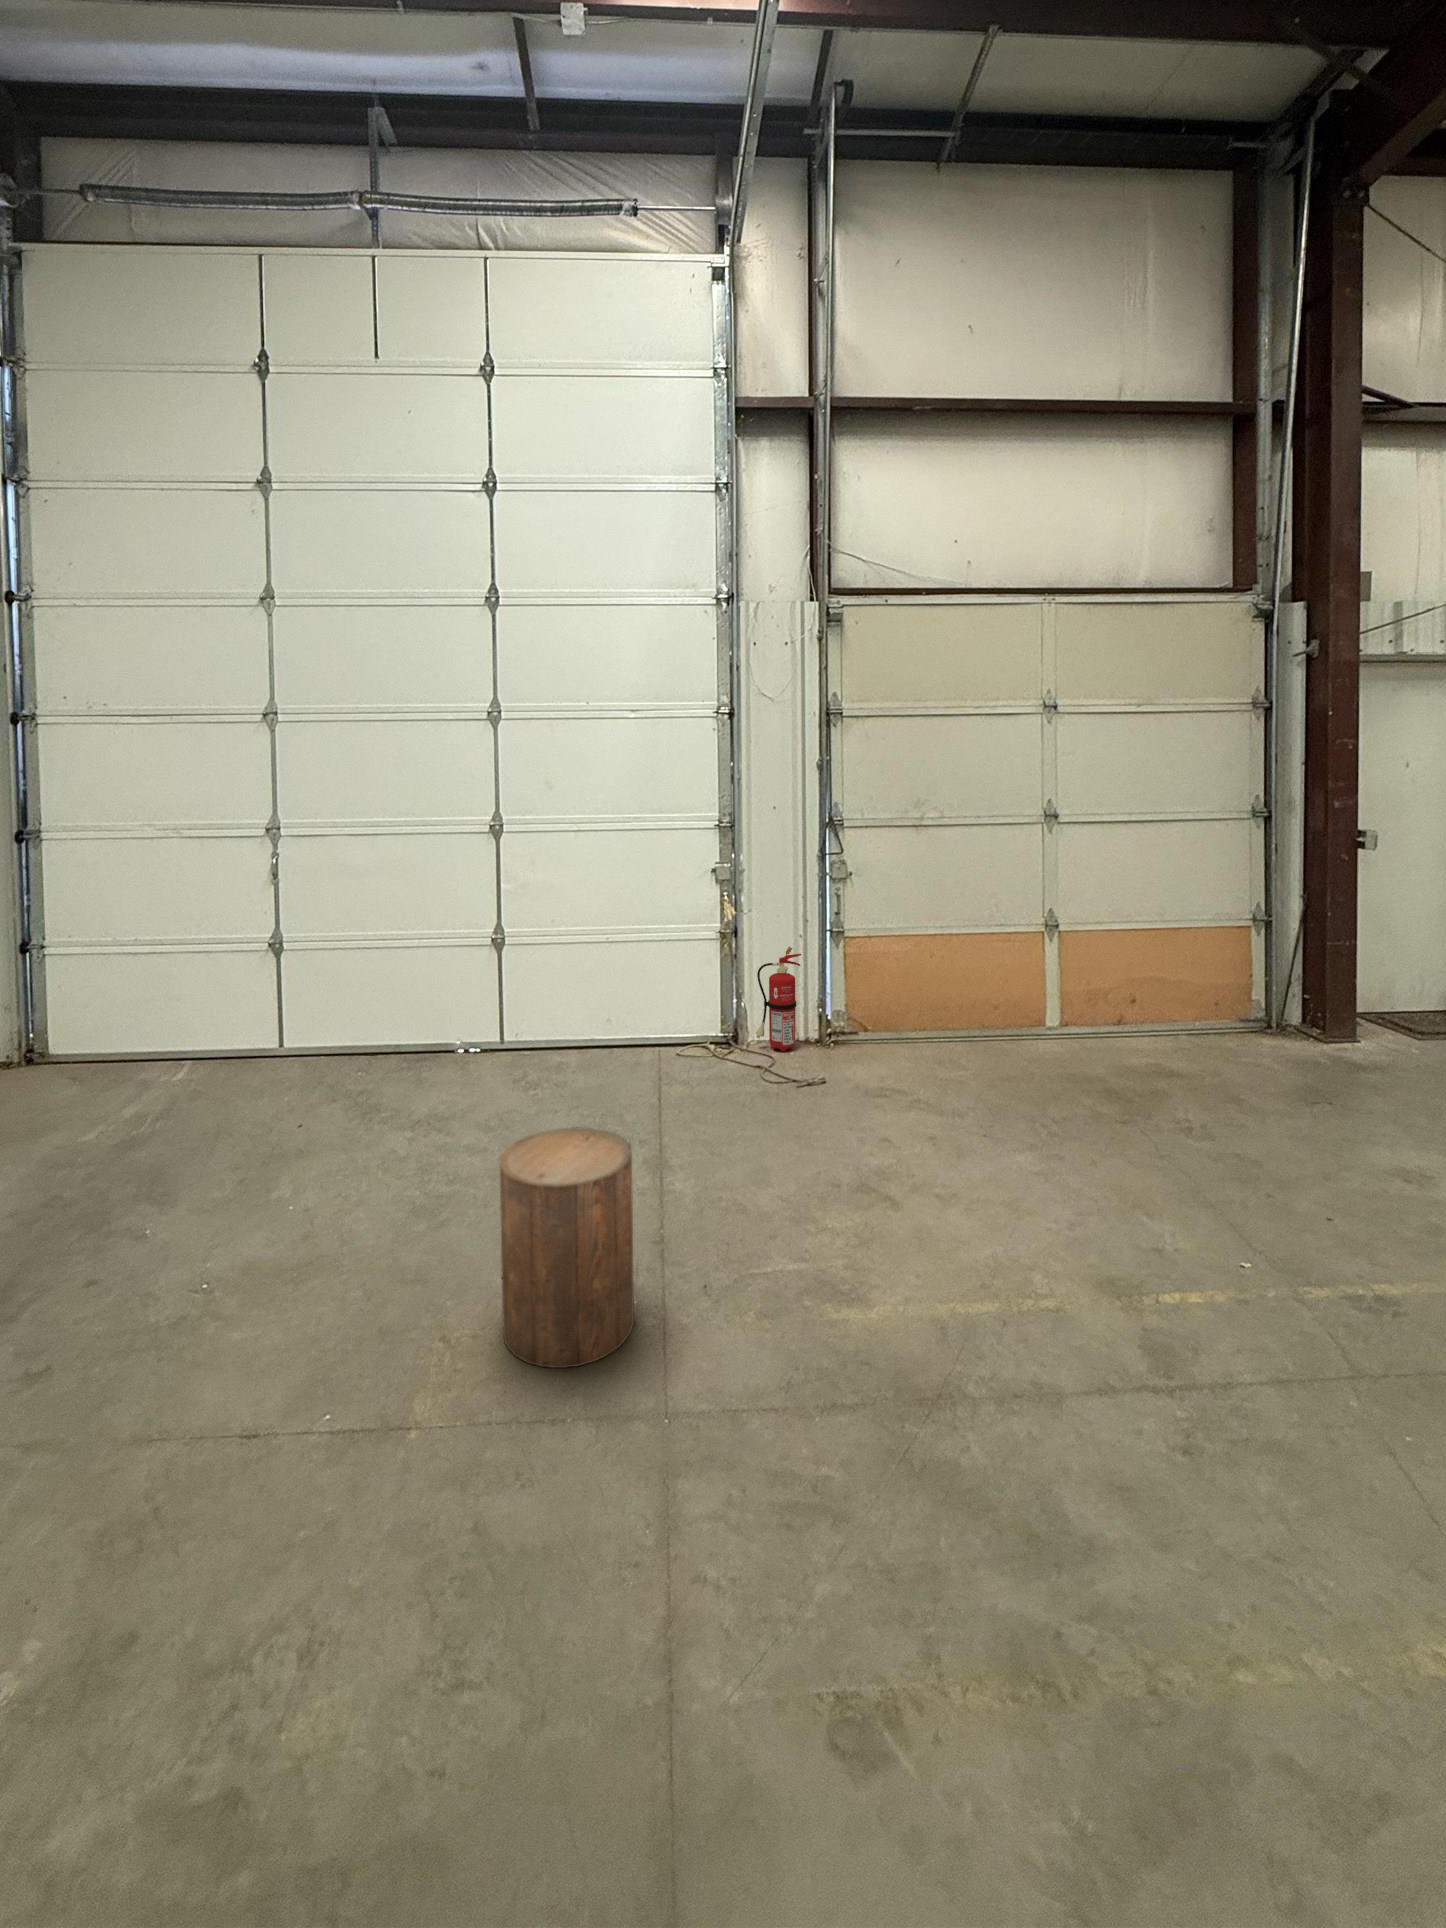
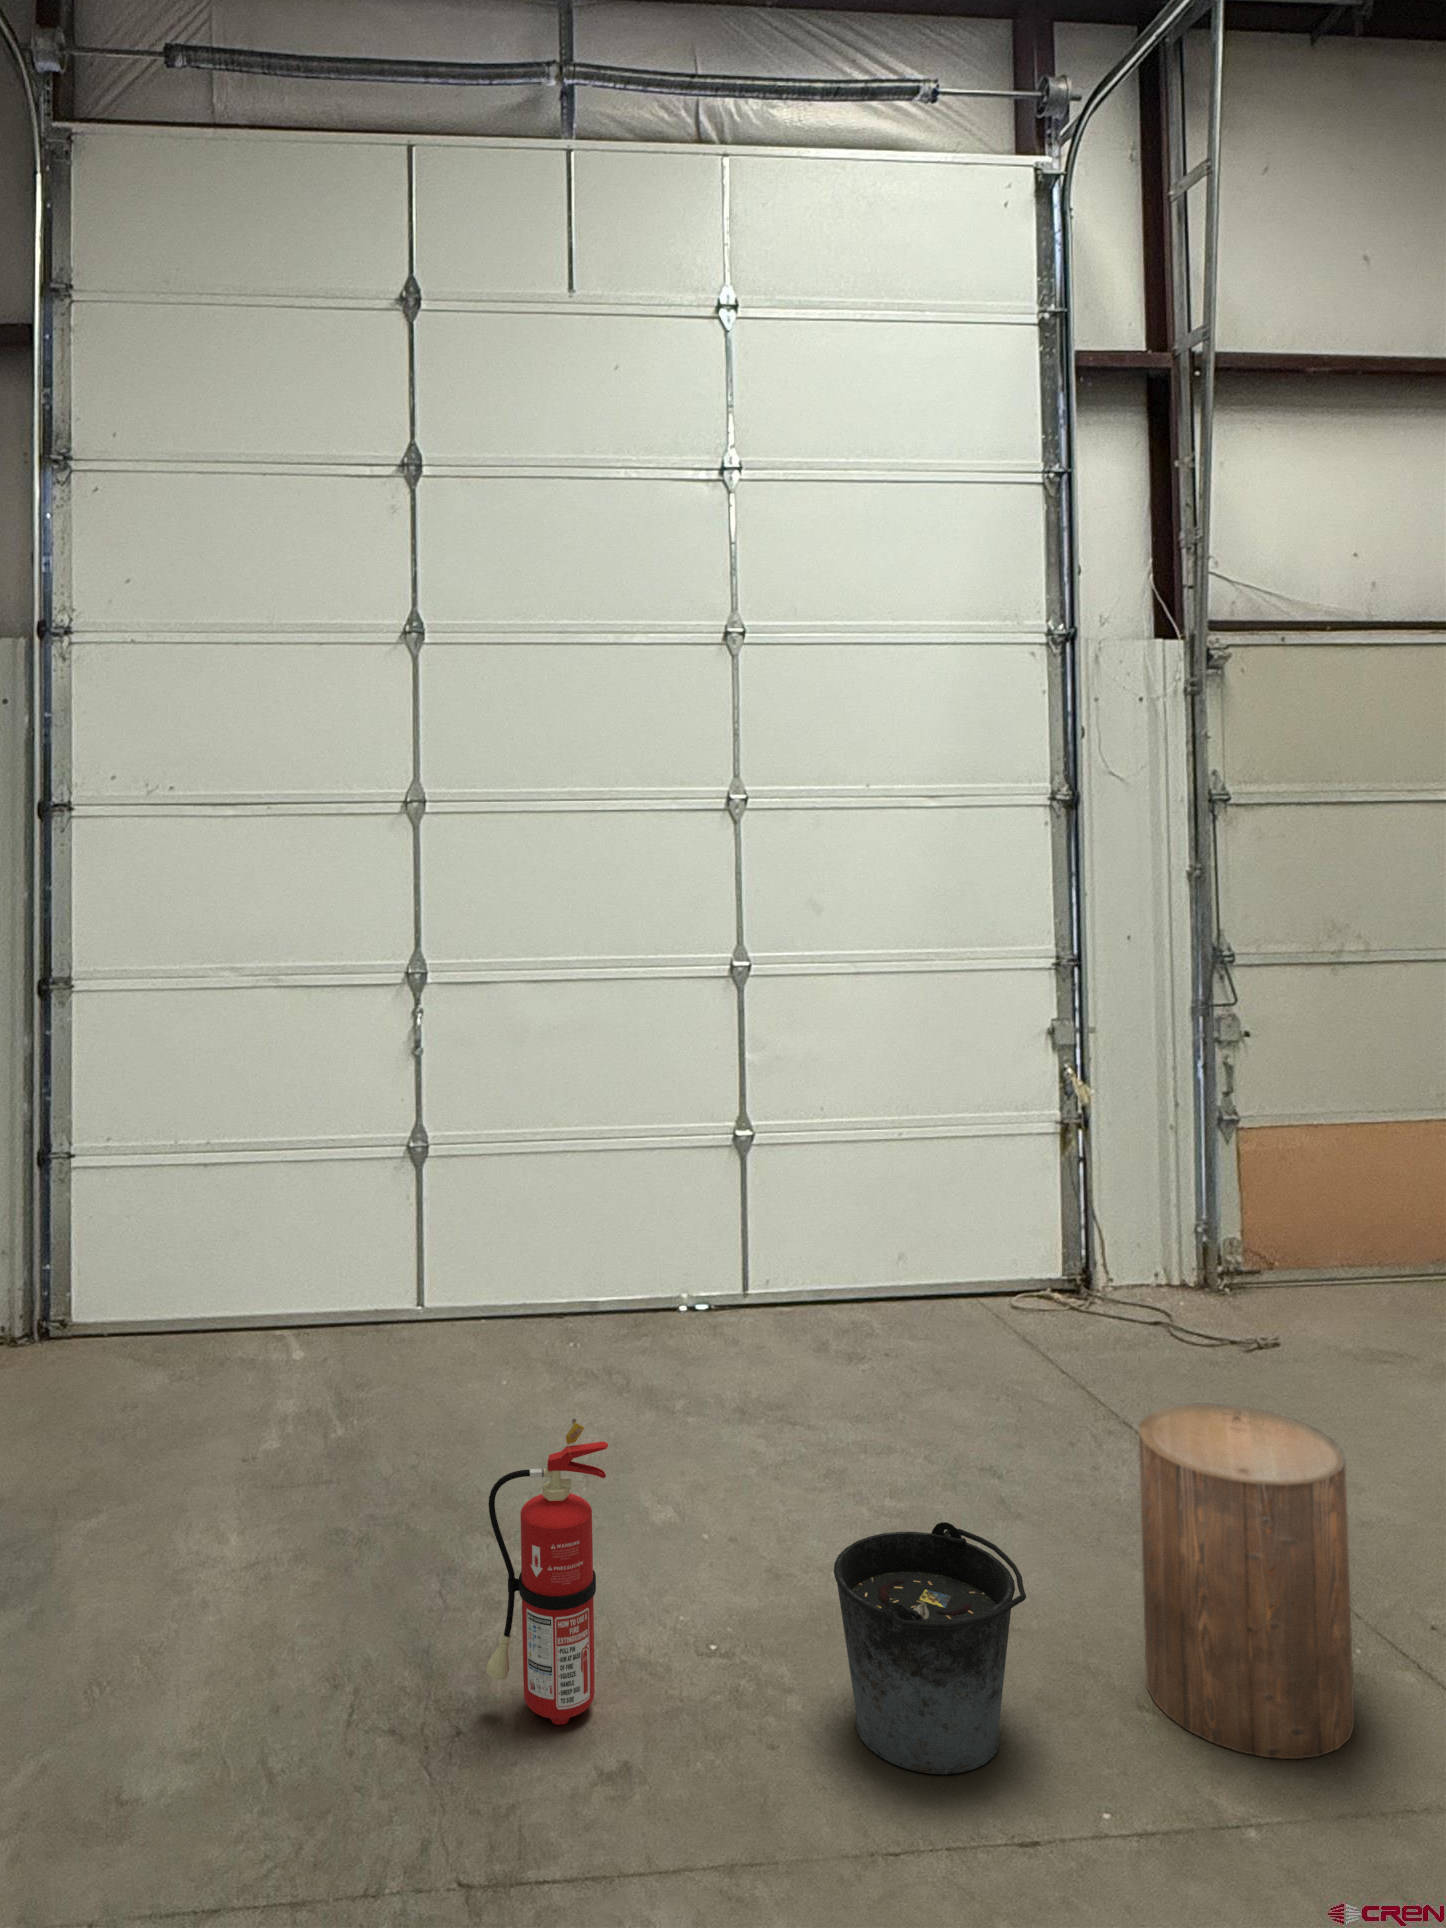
fire extinguisher: present [756,947,802,1051] -> present [486,1423,608,1725]
bucket: none [262,1206,400,1377] -> present [834,1522,1026,1774]

